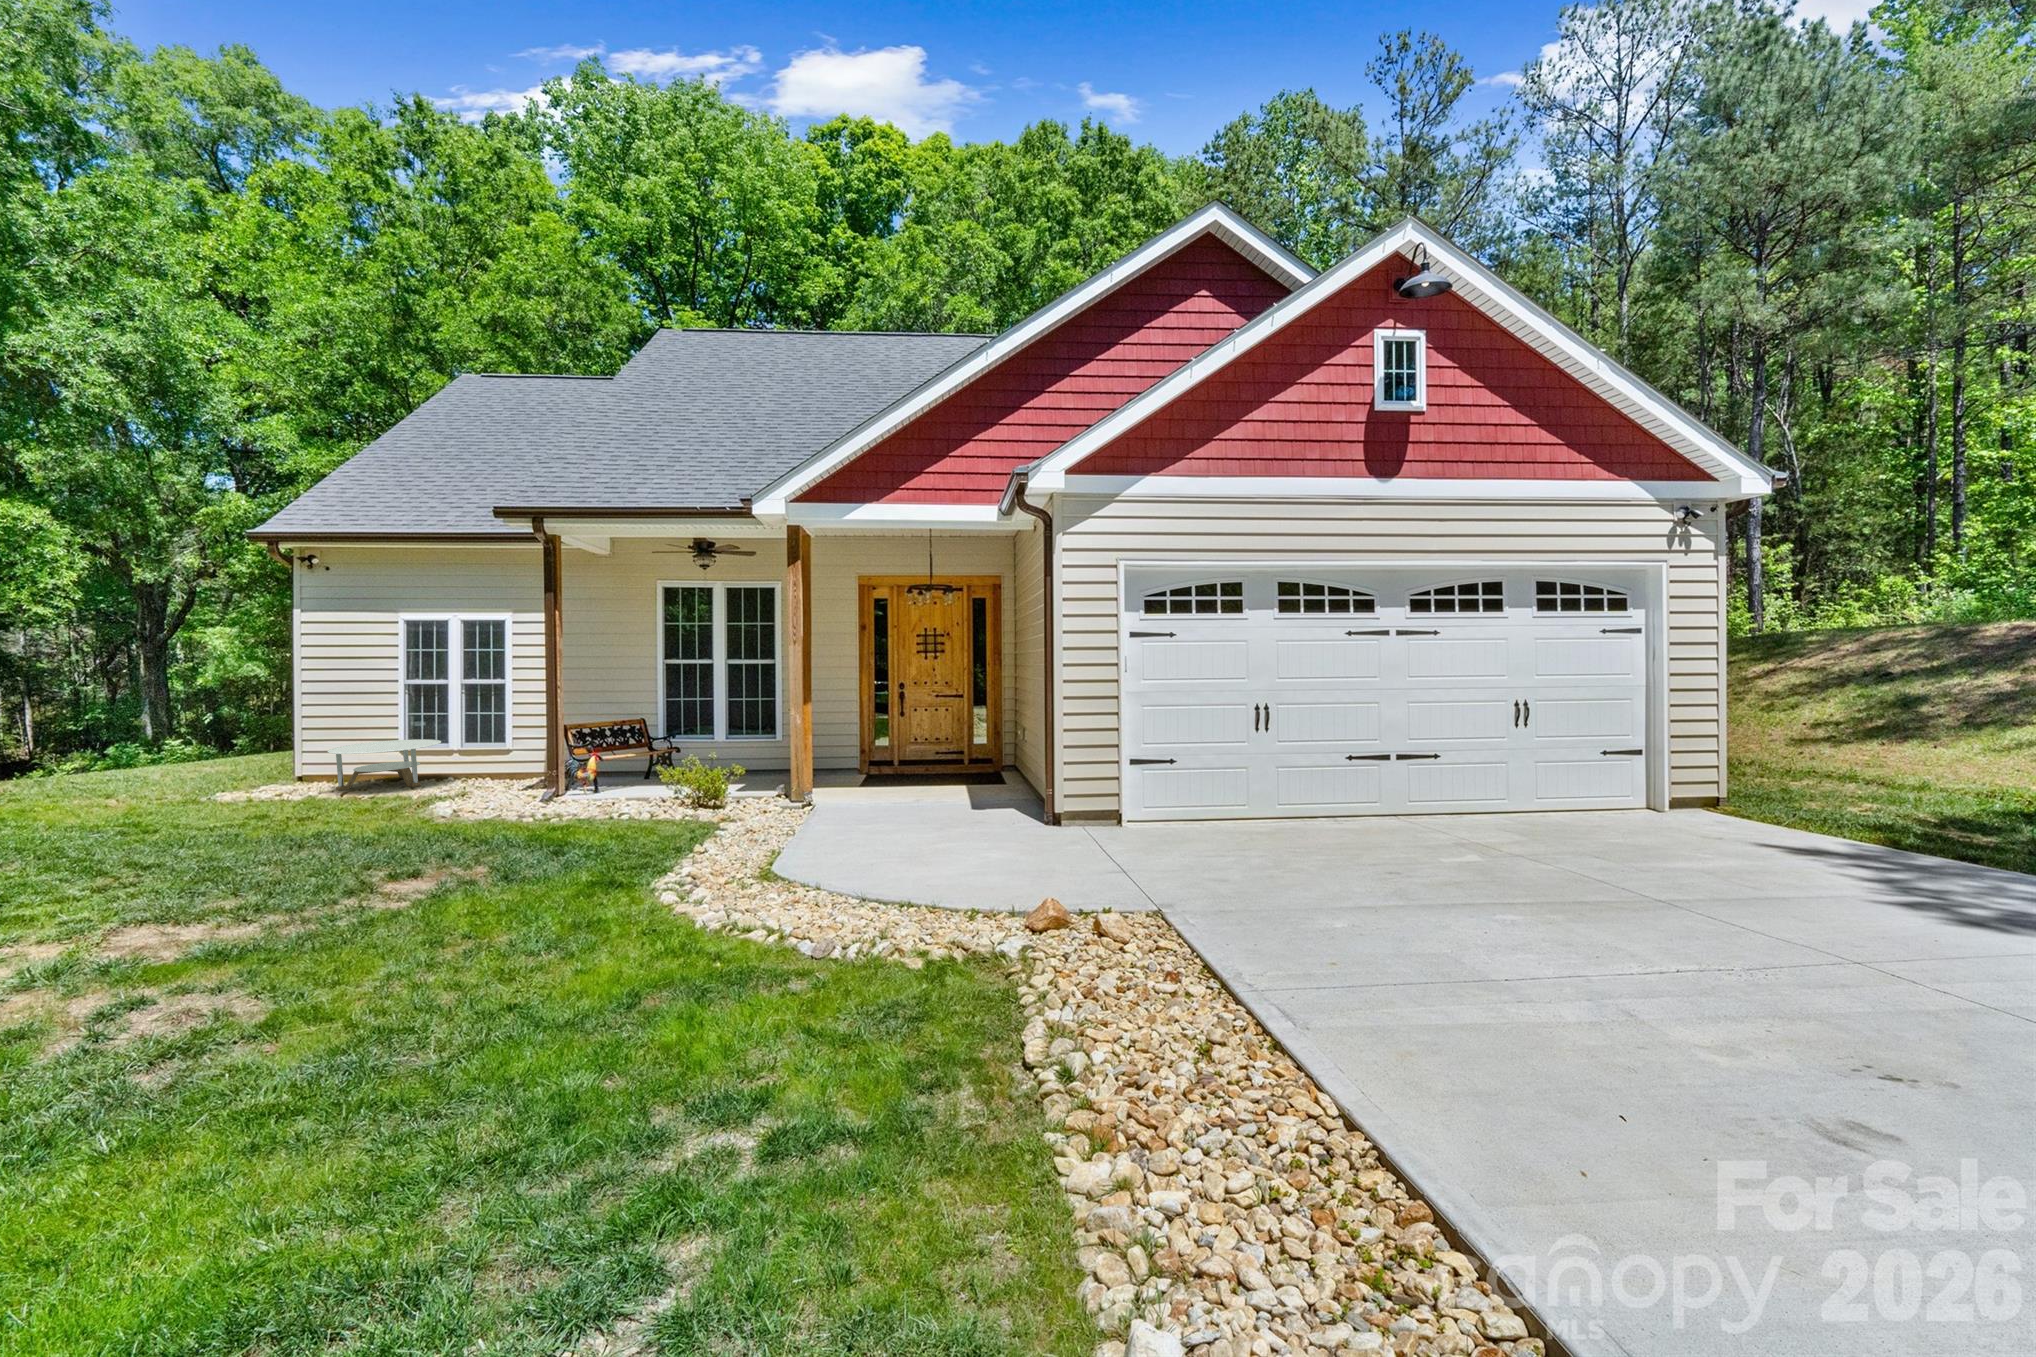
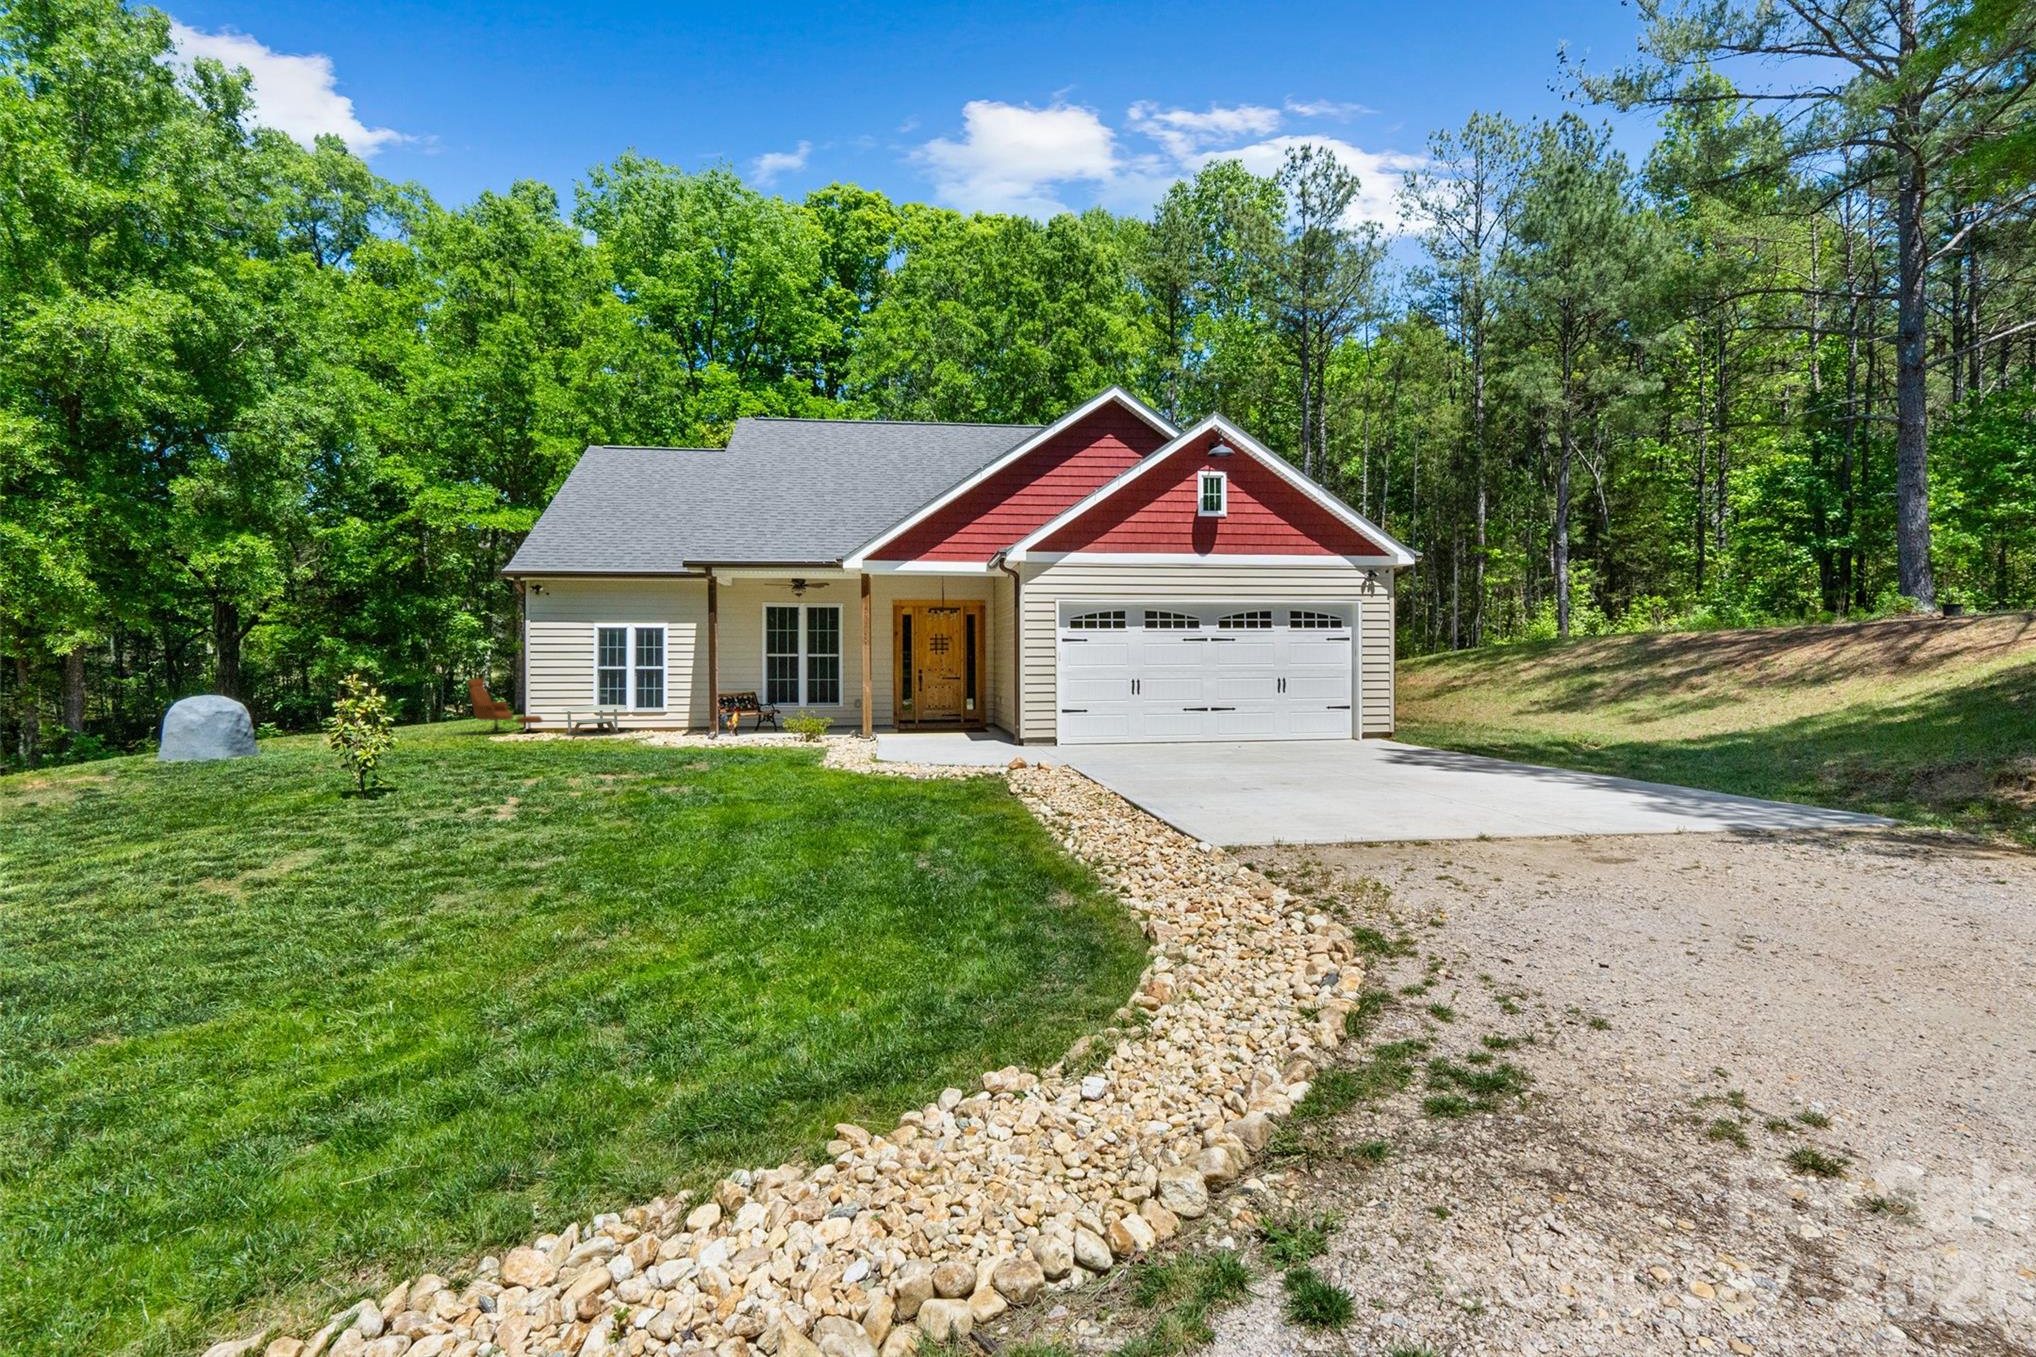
lounge chair: none [191,699,313,789] -> present [467,678,542,732]

